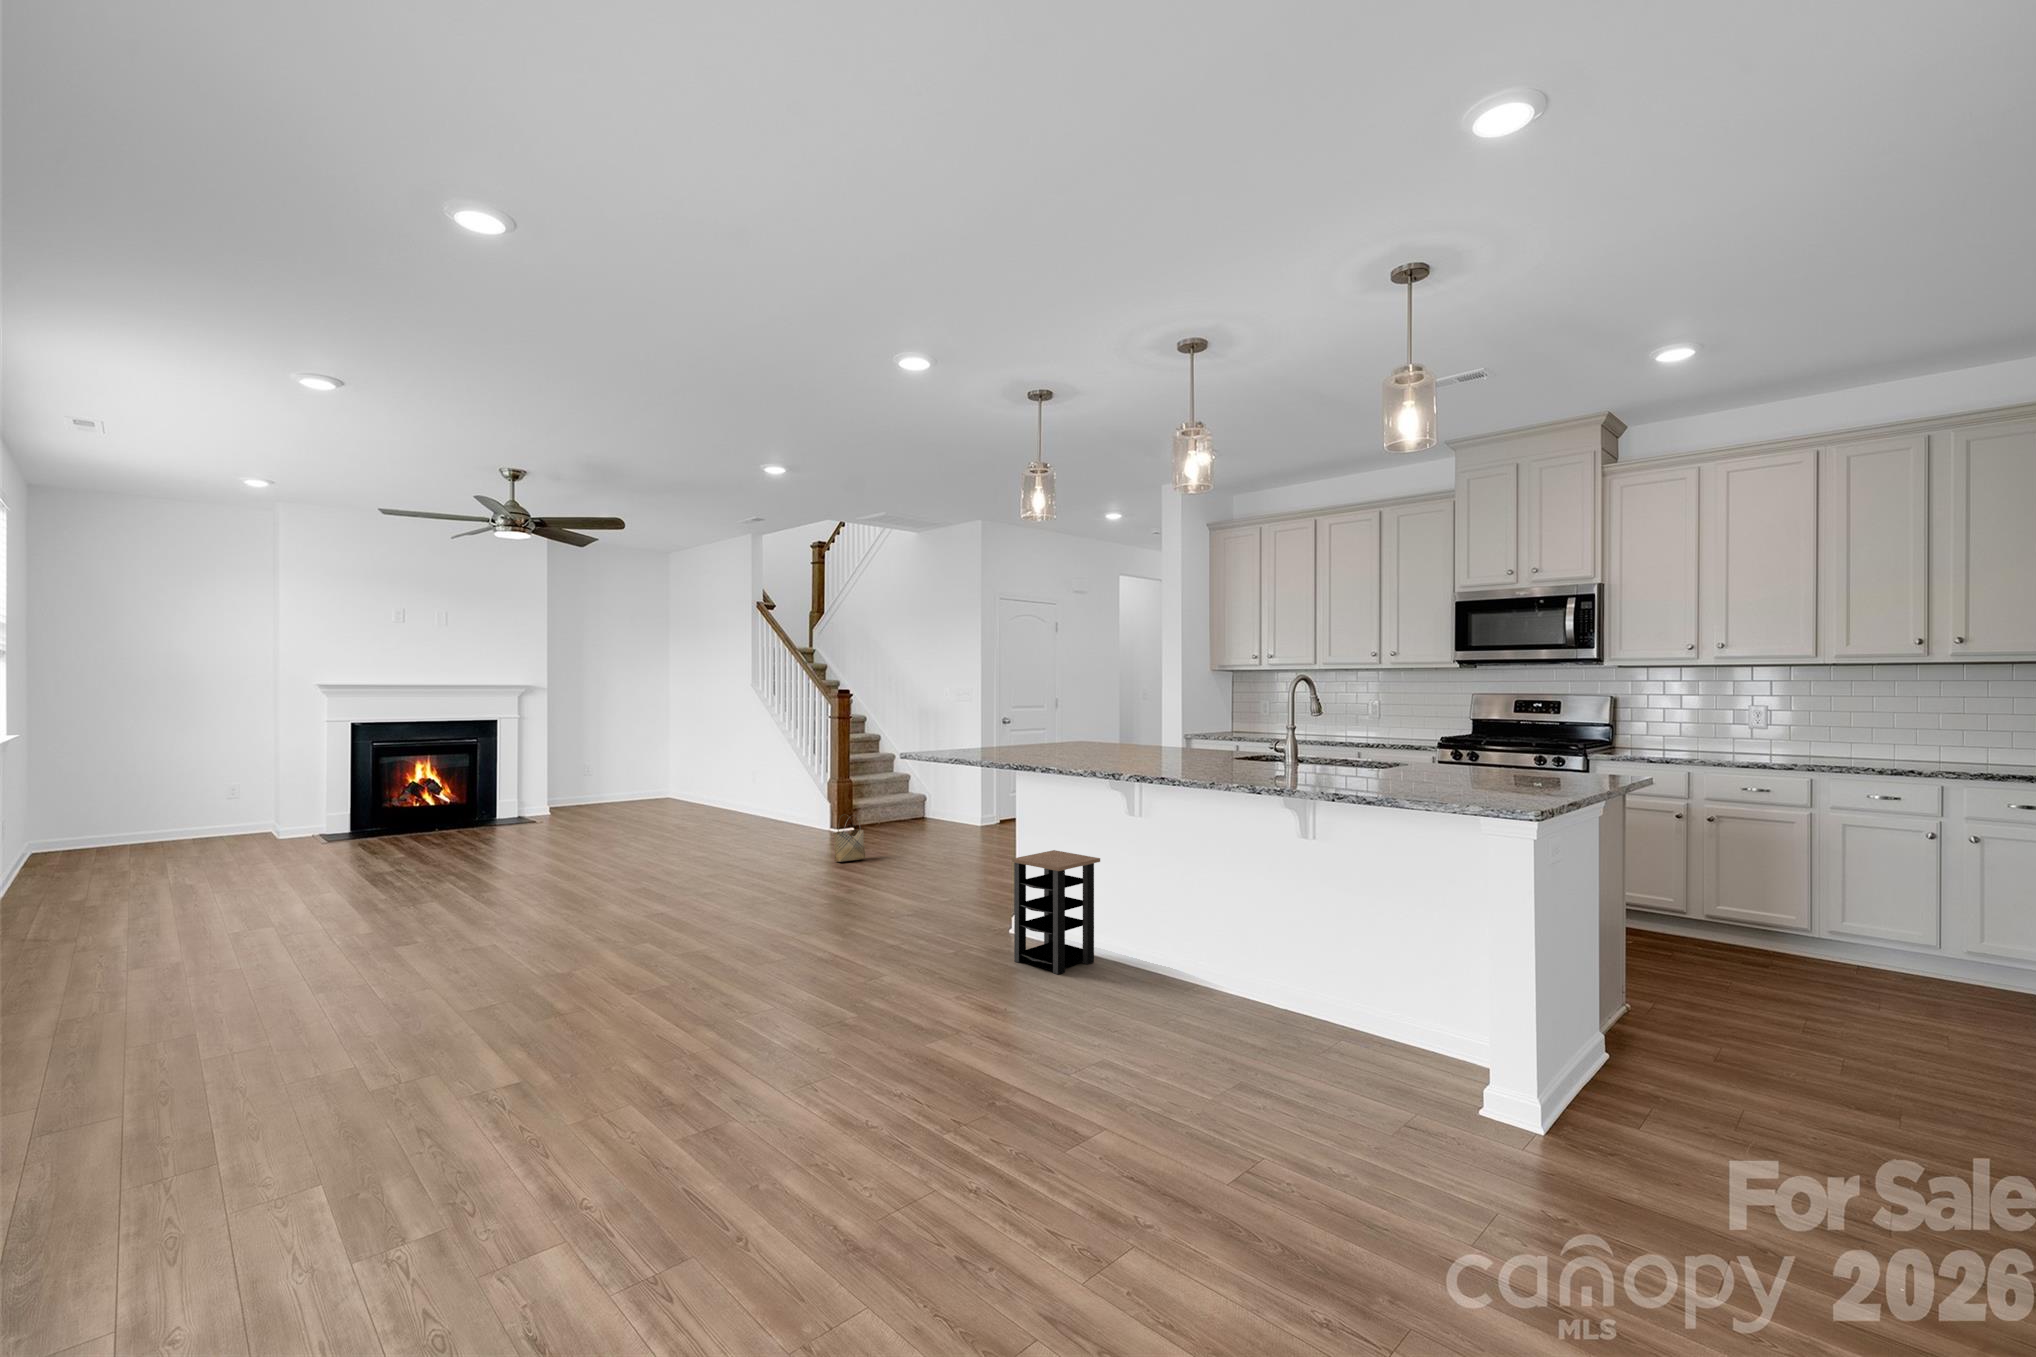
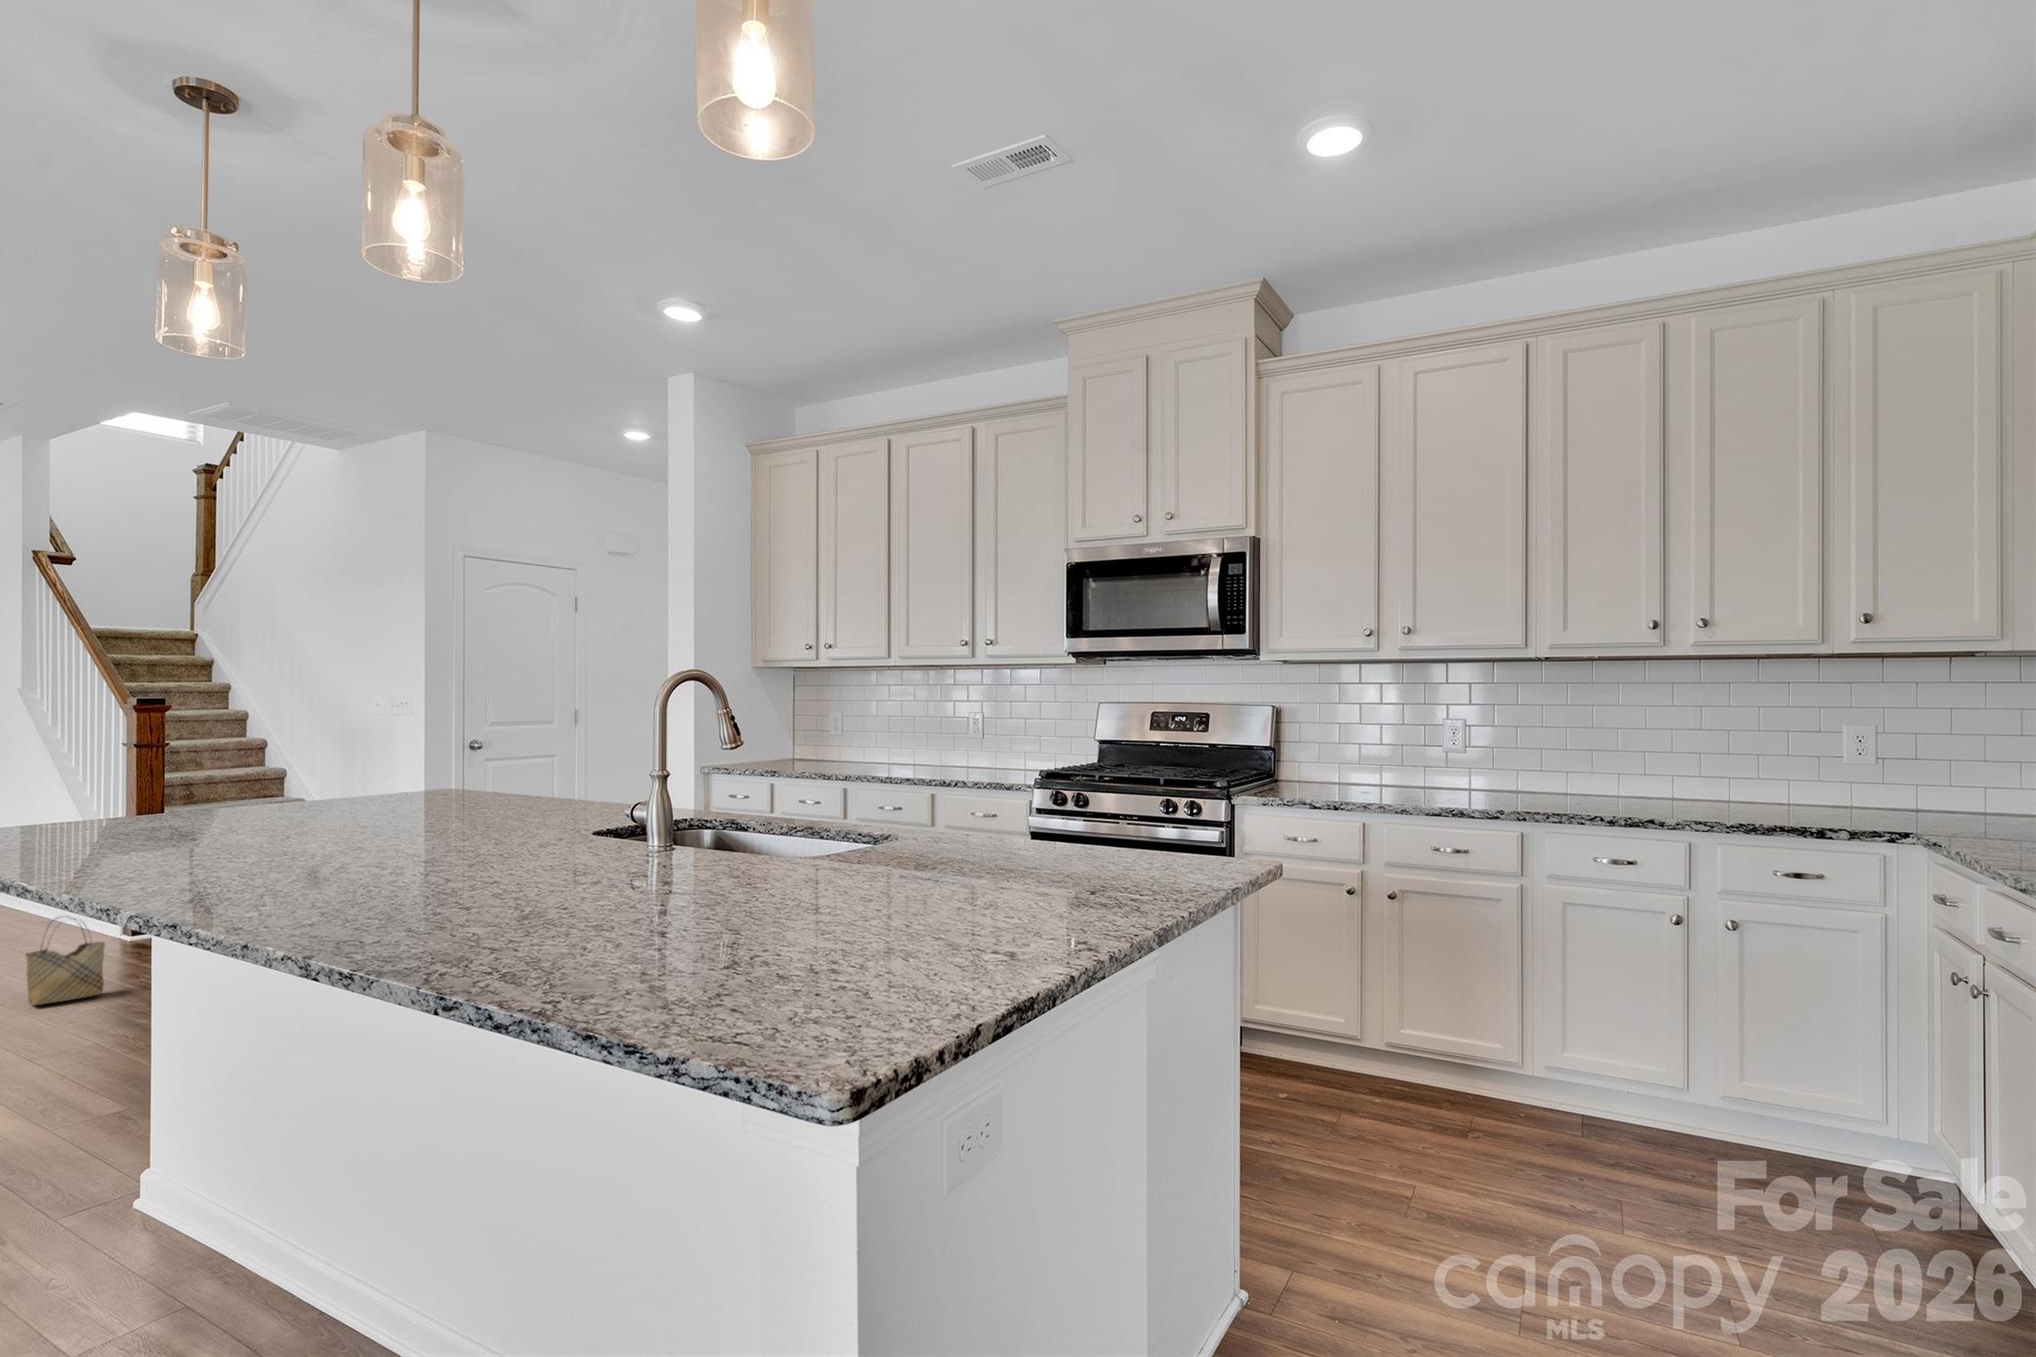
side table: present [1012,850,1100,974] -> none [61,1017,283,1317]

